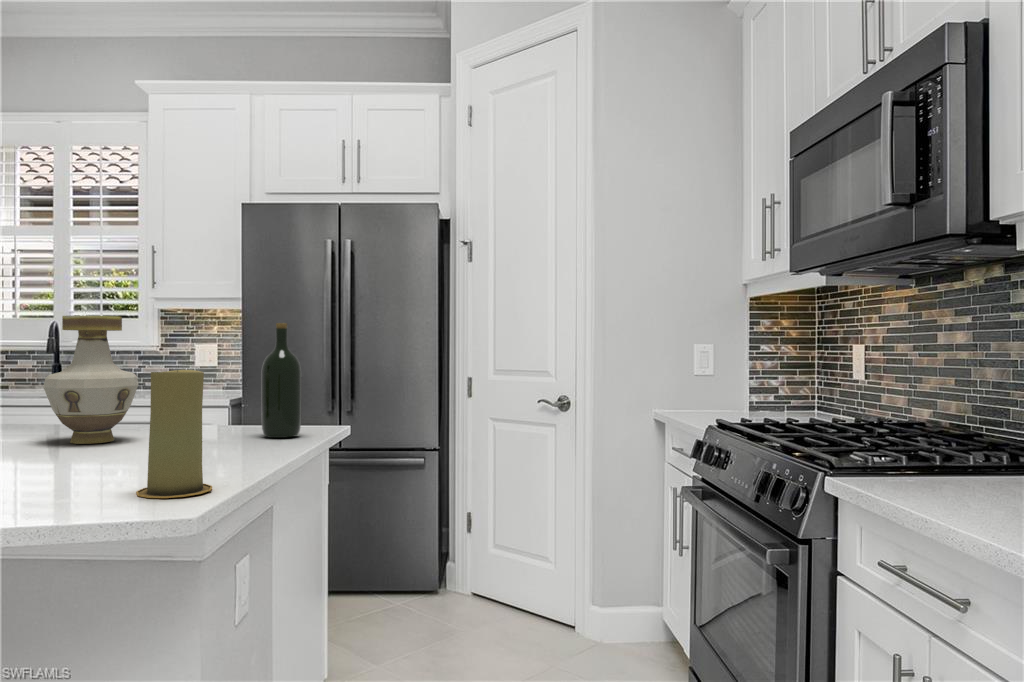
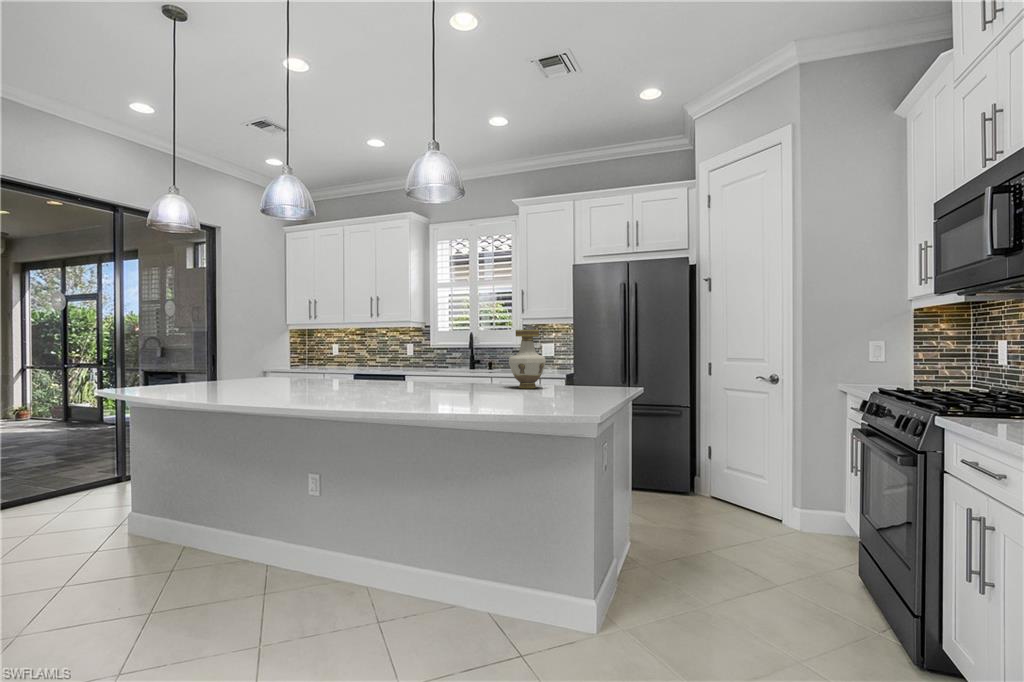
wine bottle: present [261,323,302,438] -> none [601,332,621,390]
candle: present [136,370,212,498] -> none [569,353,599,405]

